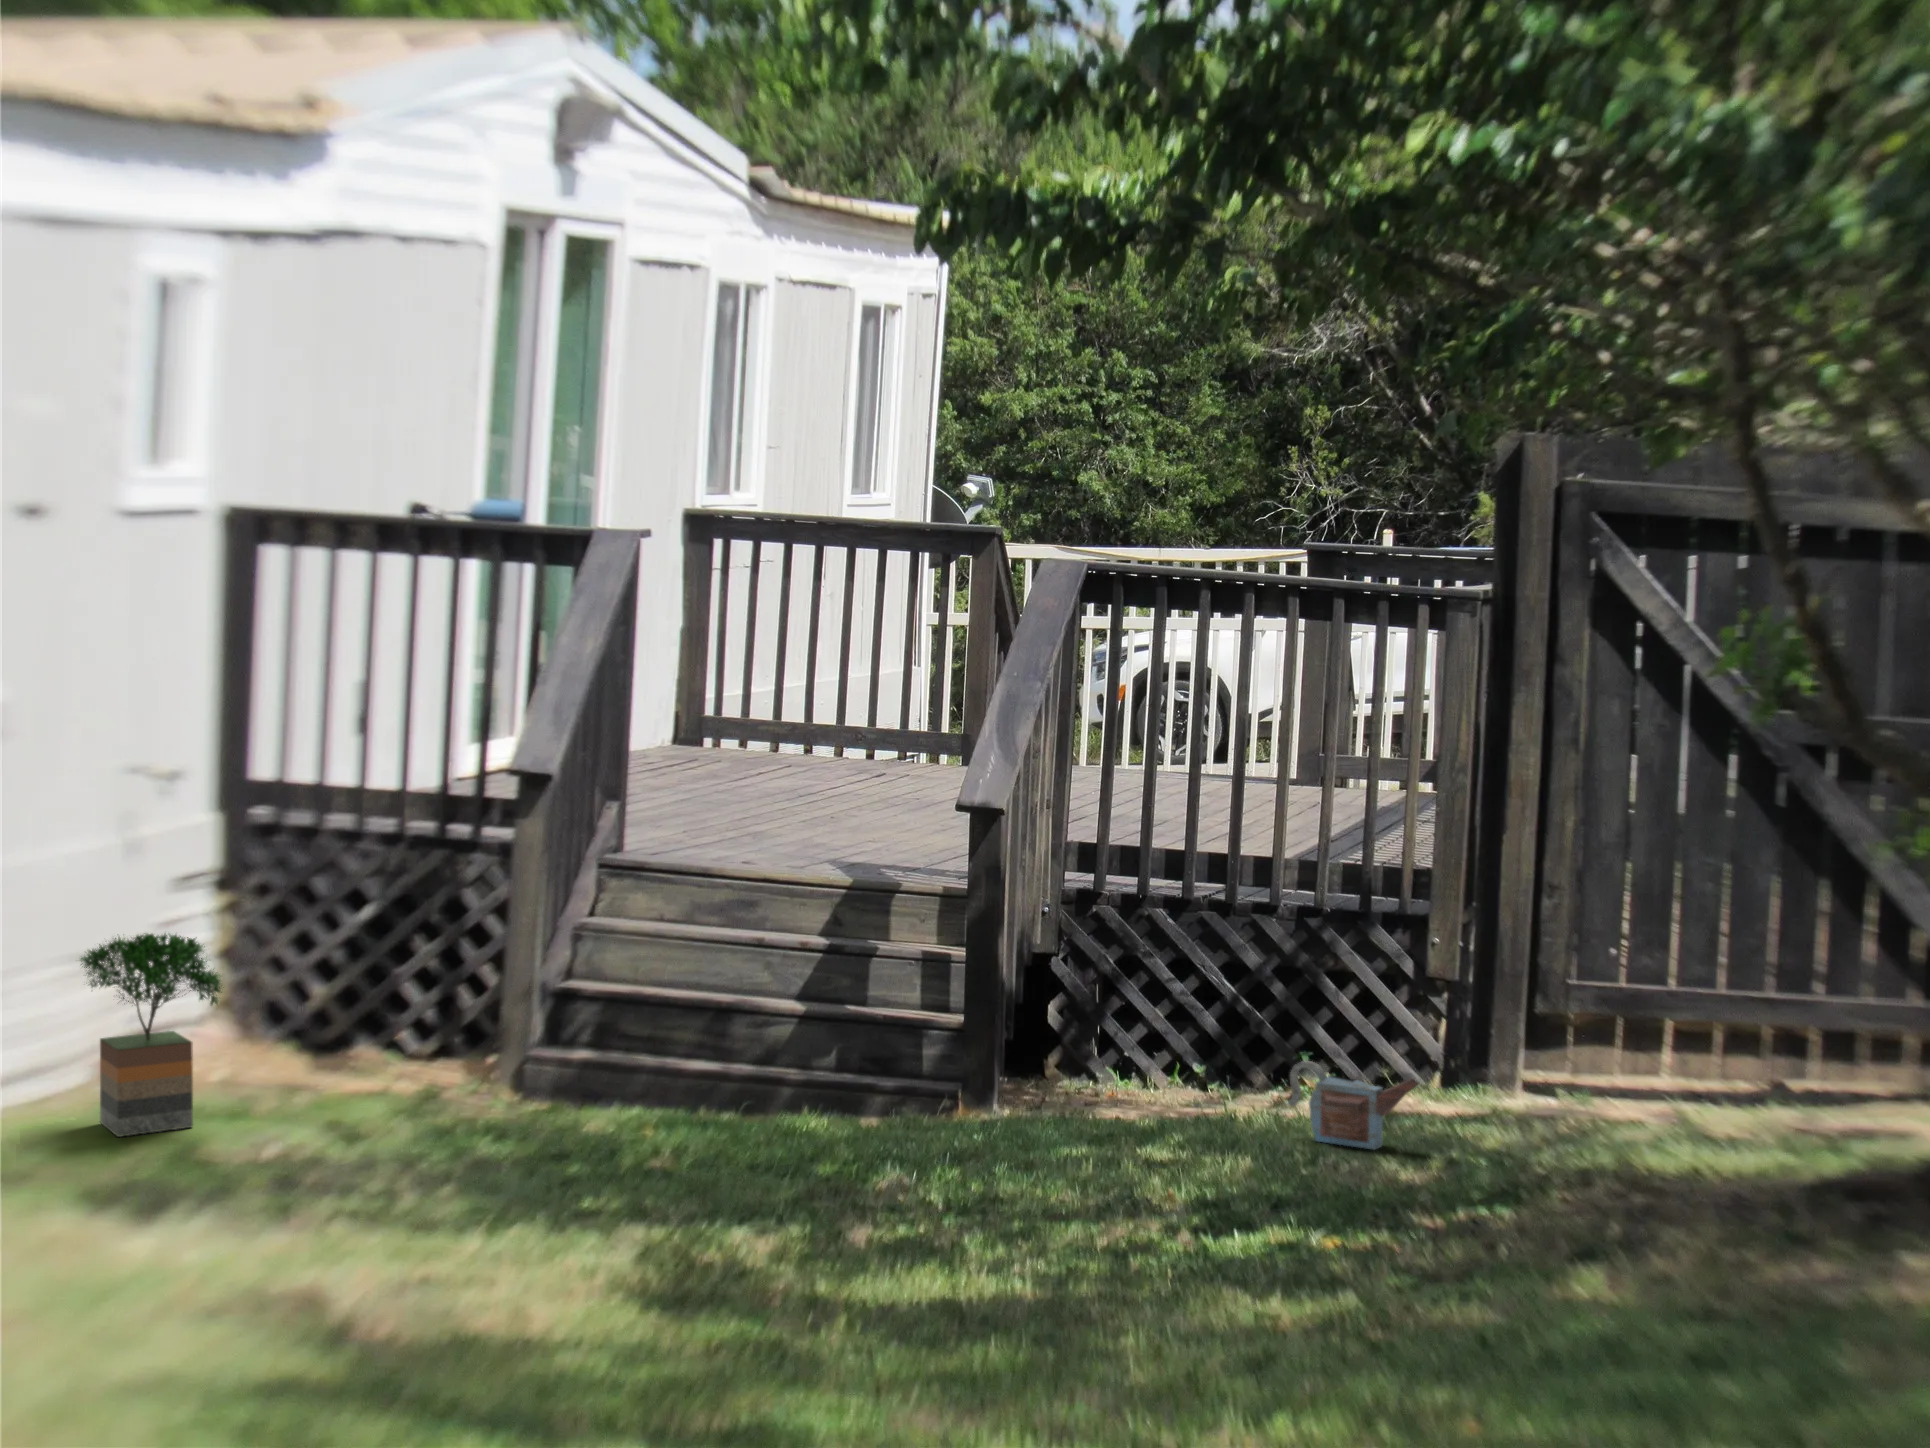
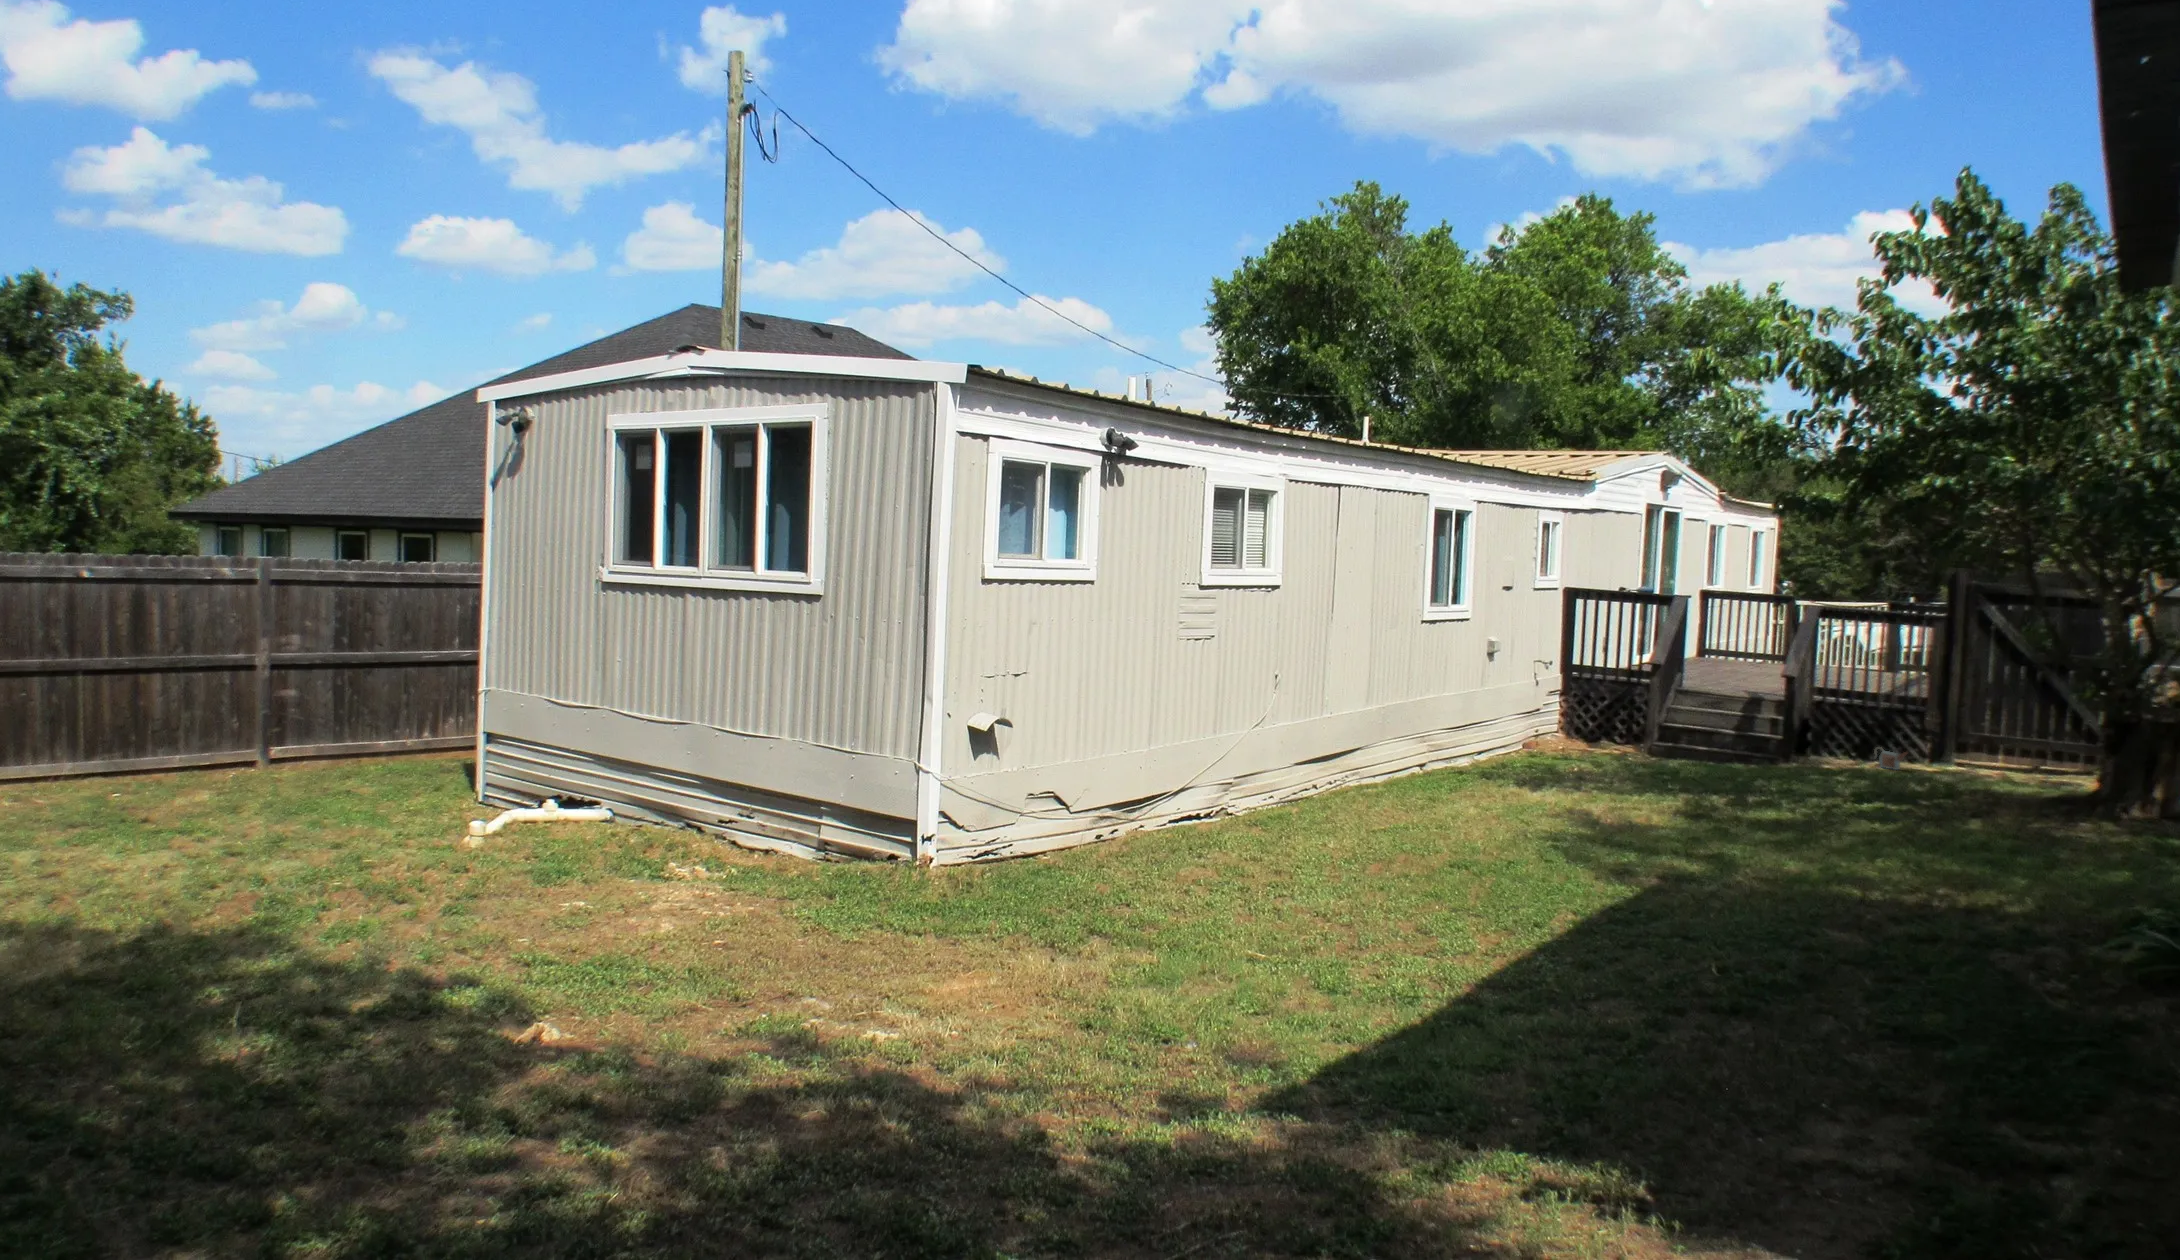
potted tree: present [81,933,224,1137] -> none [1549,699,1585,746]

